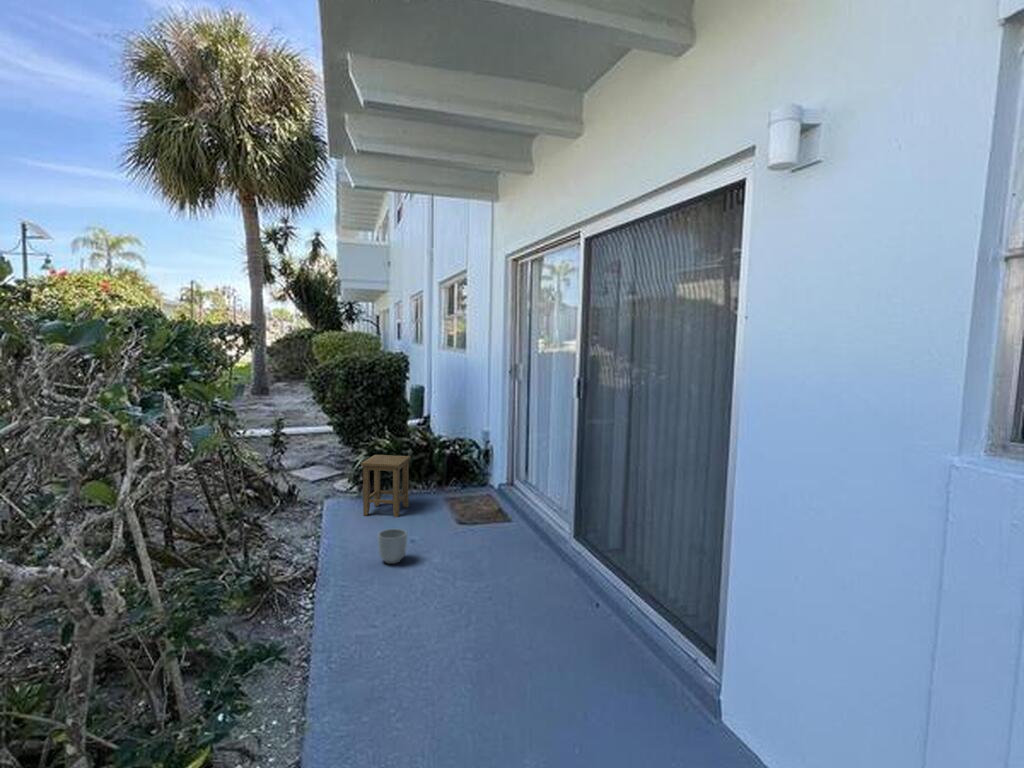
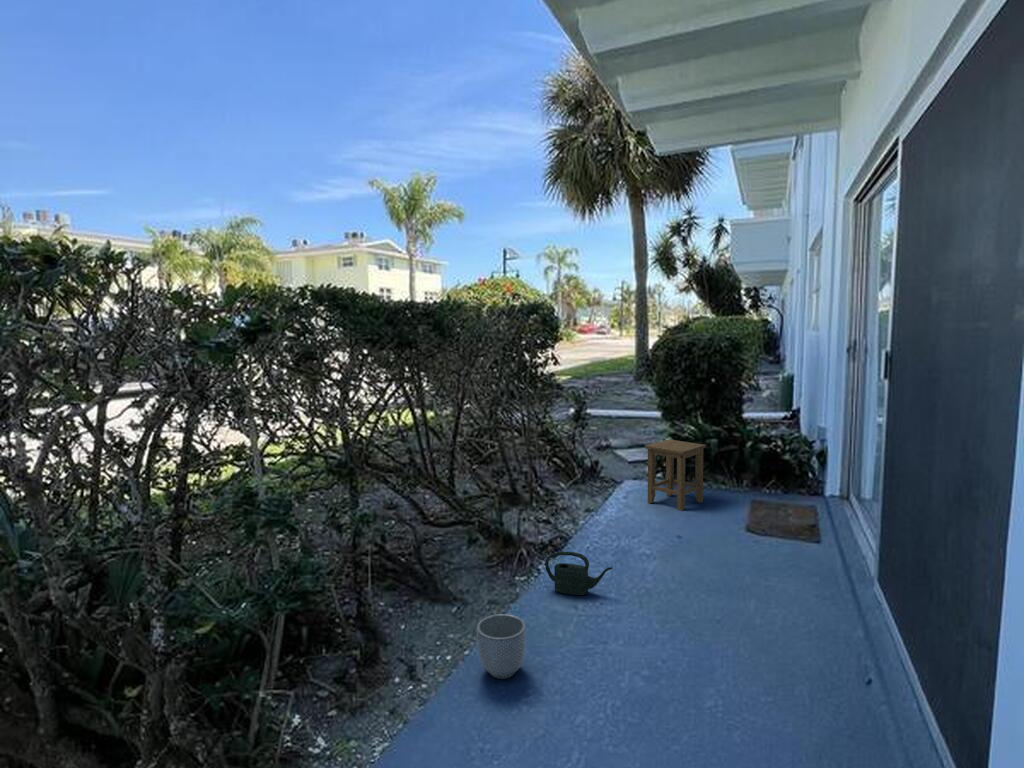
planter: present [378,529,407,564] -> present [476,614,526,679]
watering can: none [338,570,402,611] -> present [545,551,612,595]

